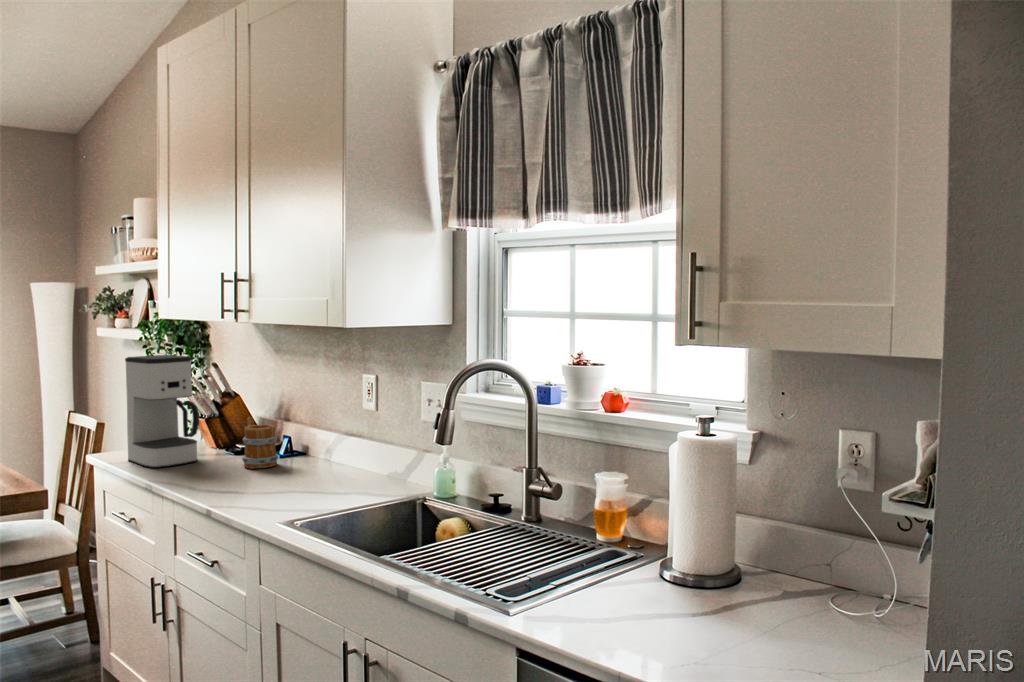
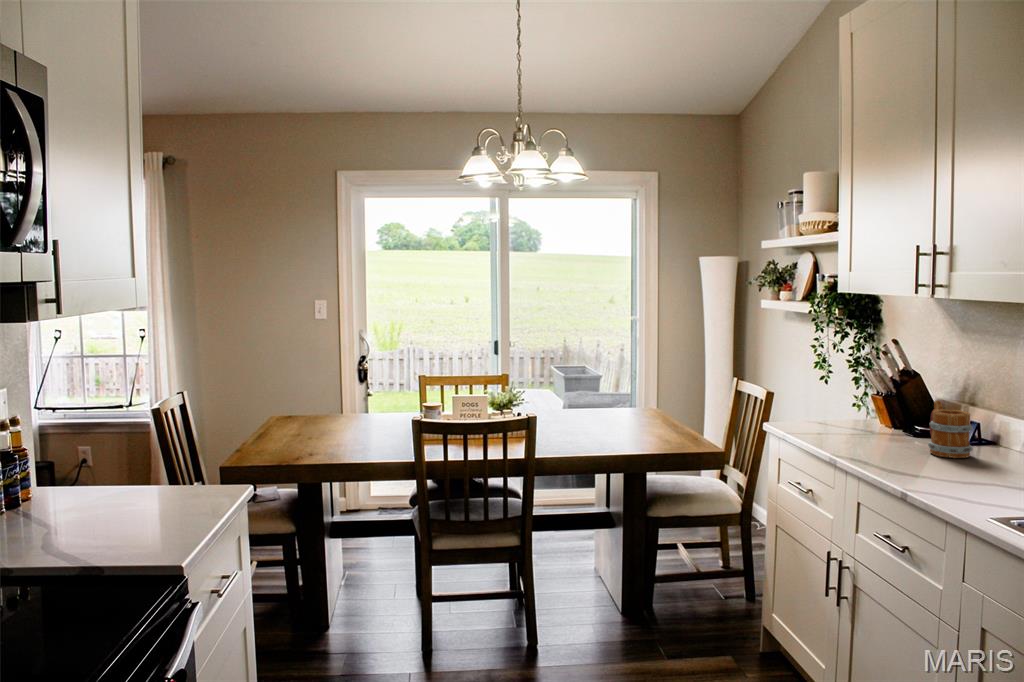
coffee maker: present [125,355,199,468] -> none [804,329,878,441]

